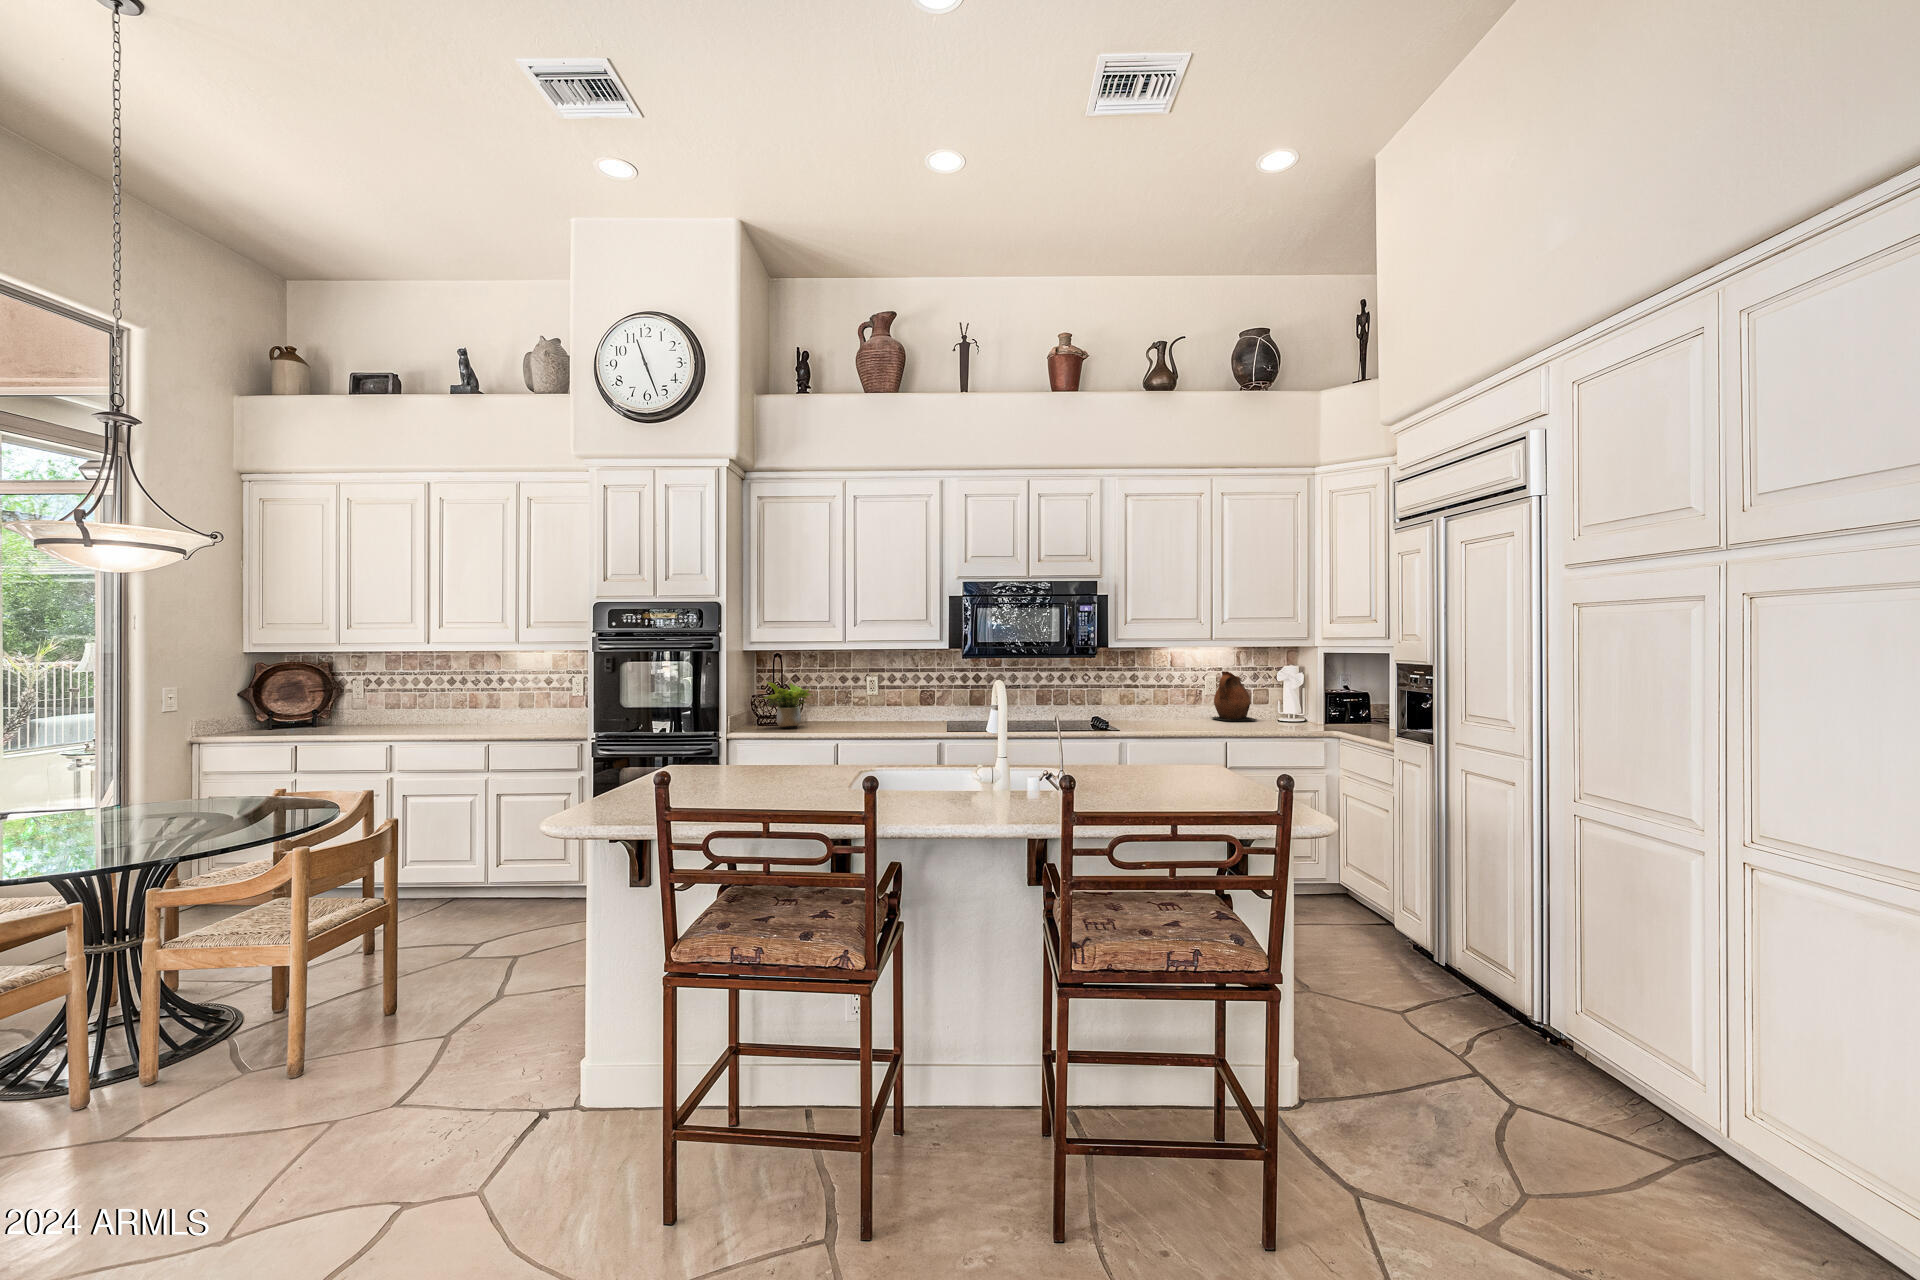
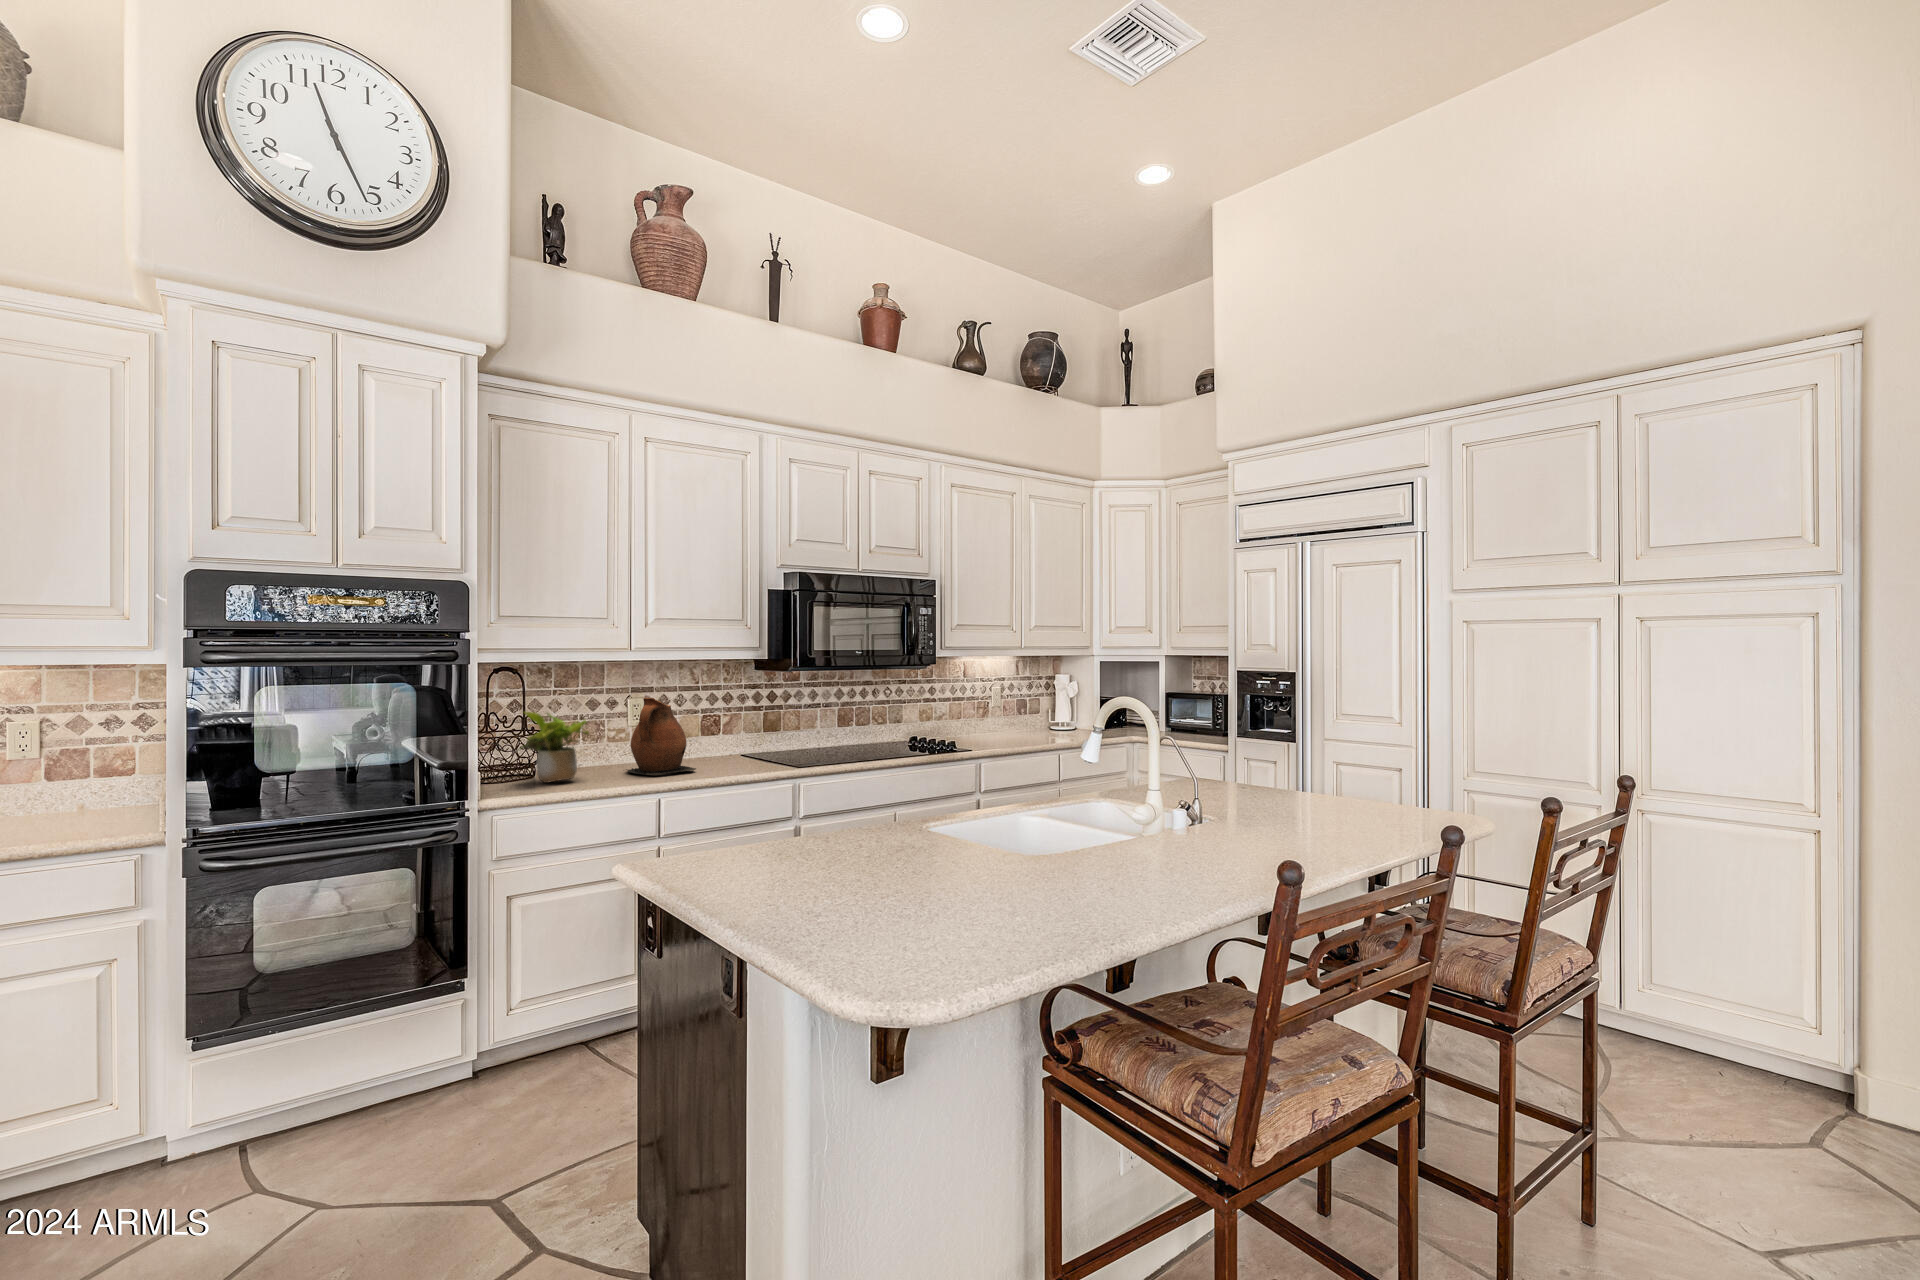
ceramic pitcher: present [1212,671,1257,720] -> present [626,698,696,775]

